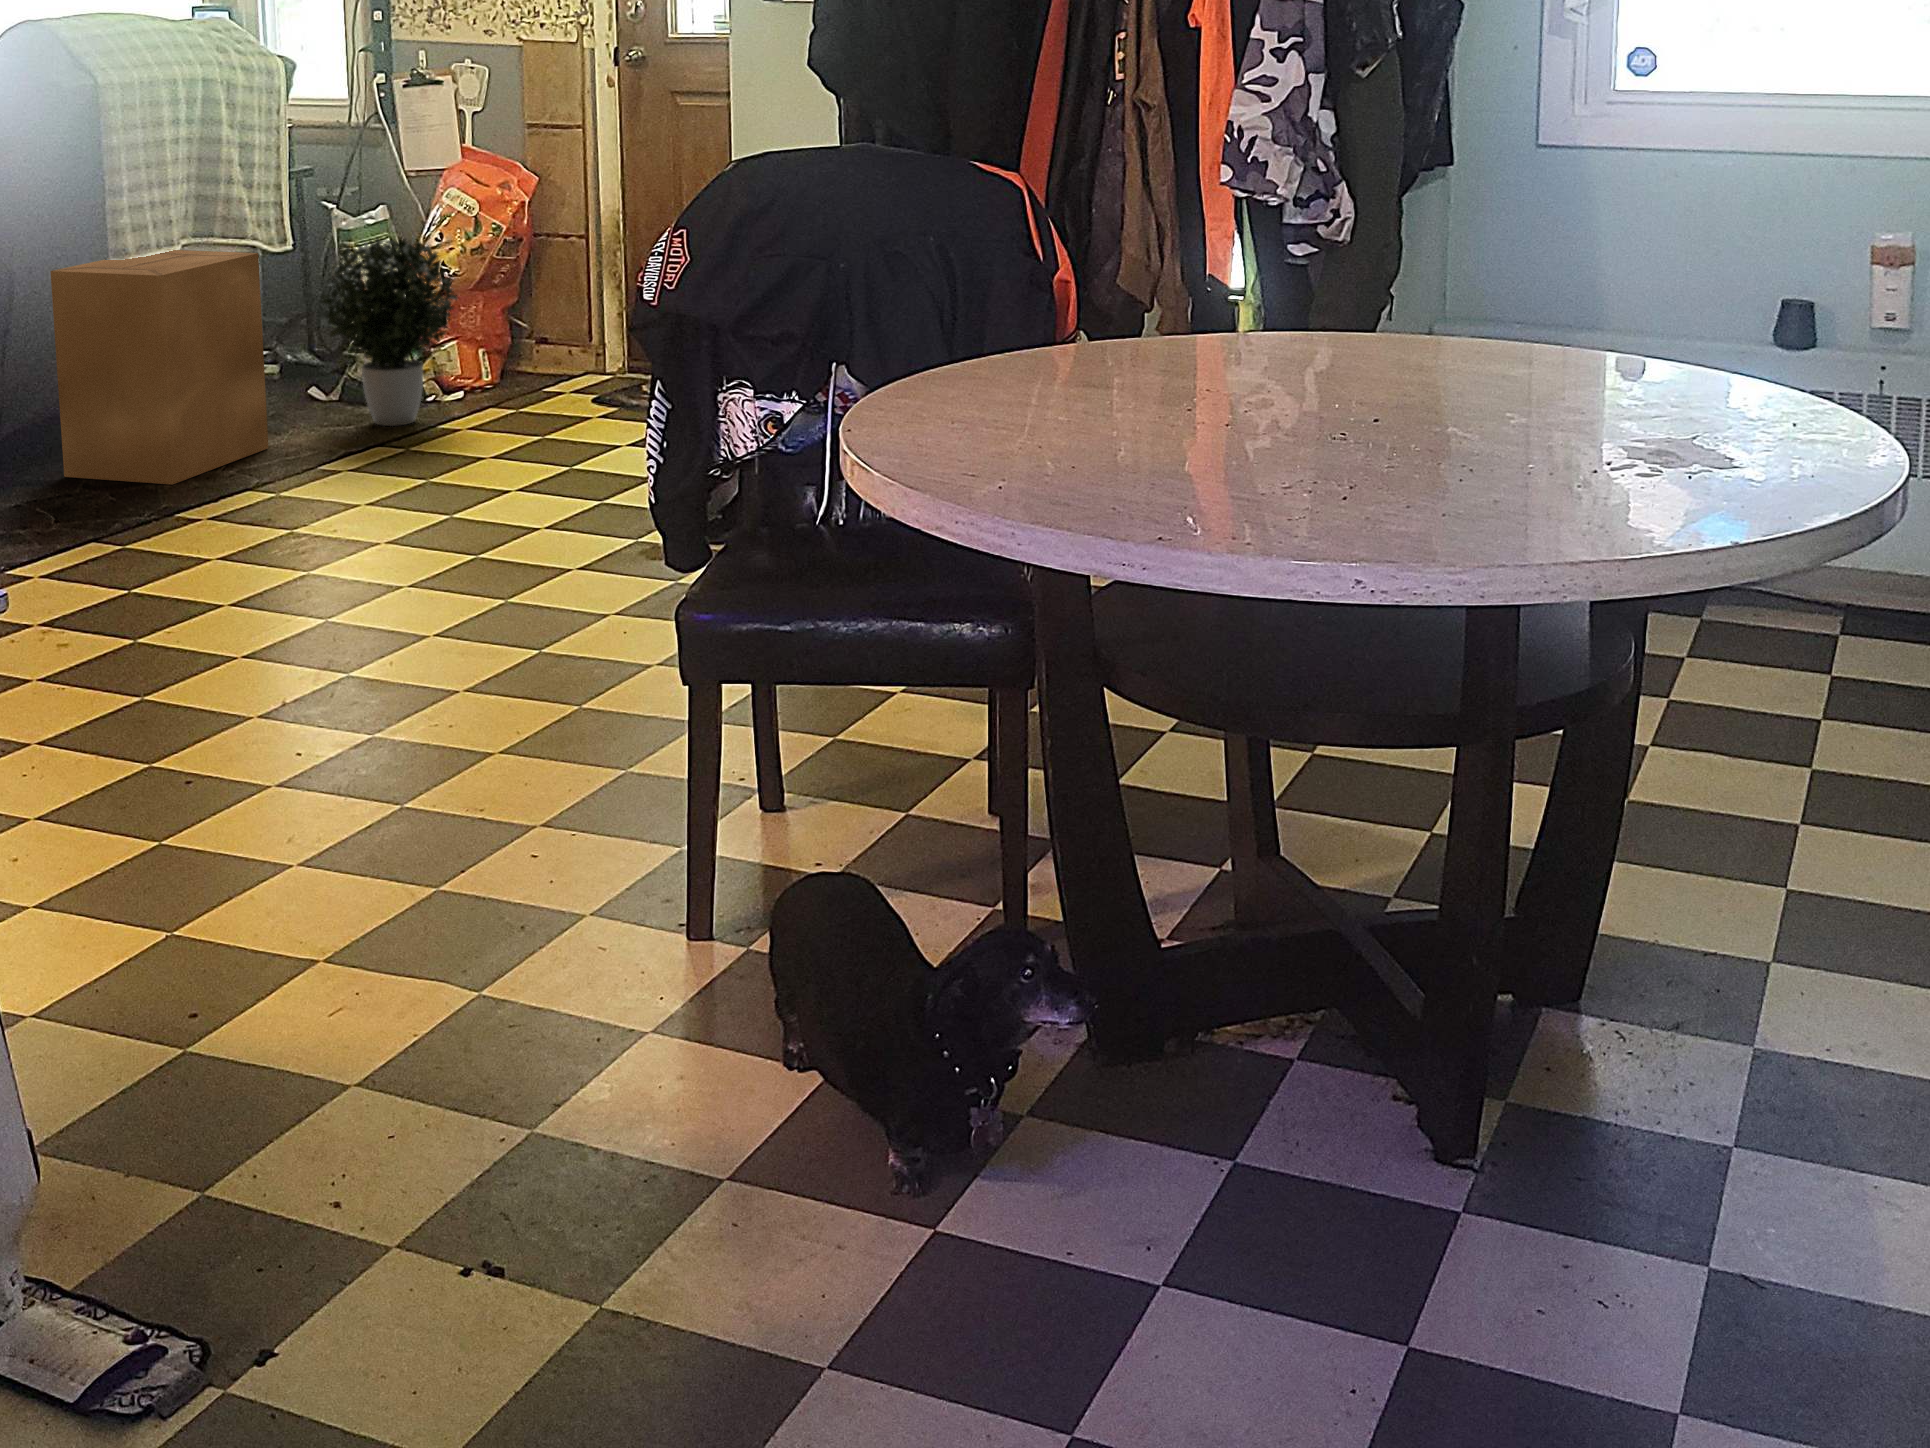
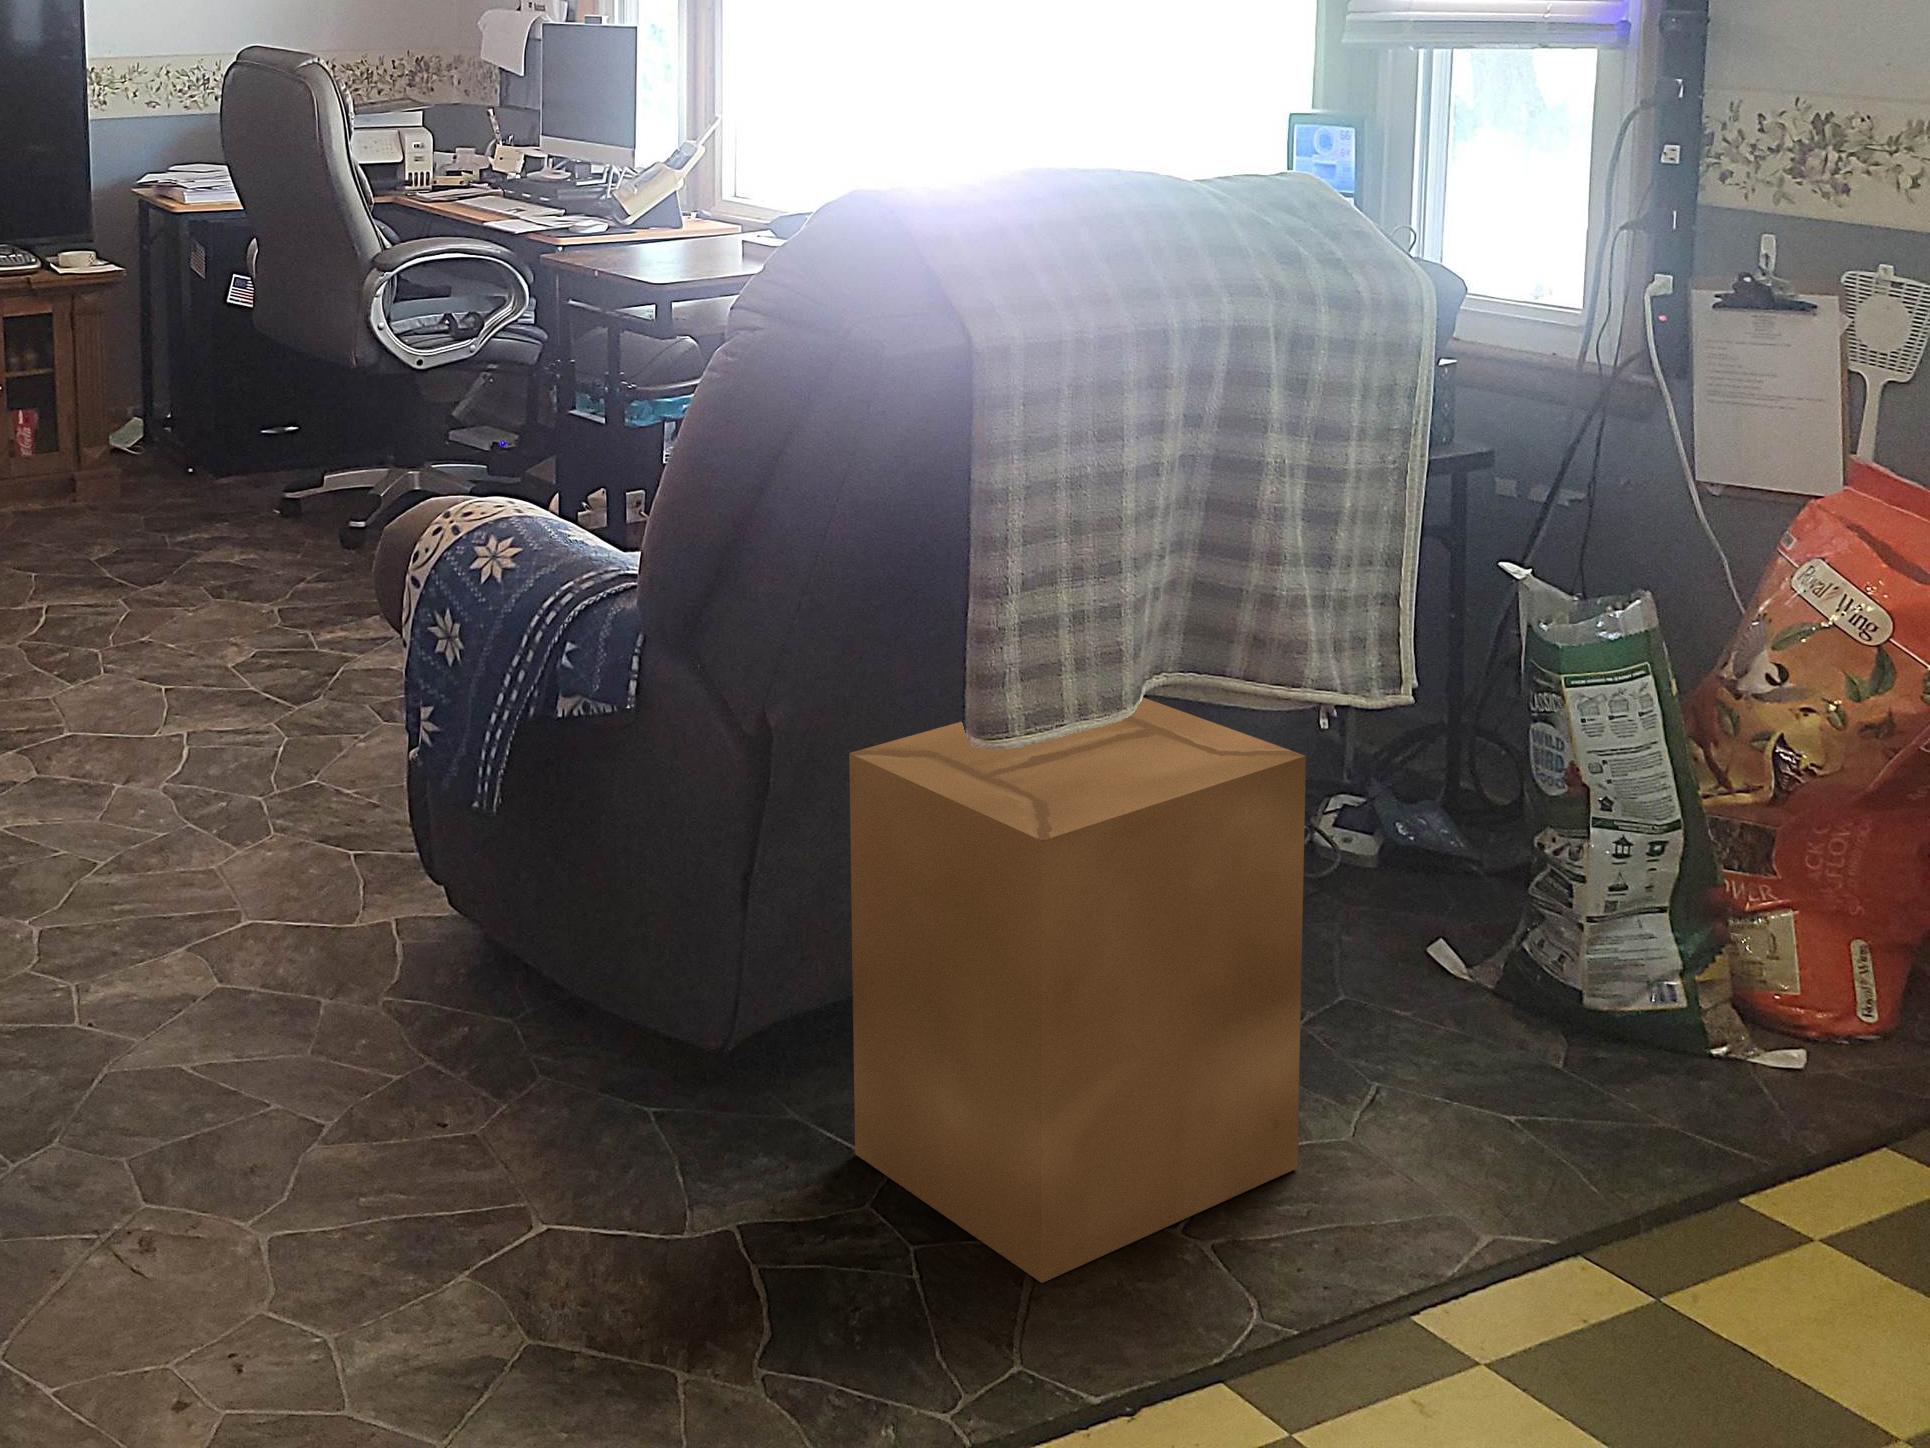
potted plant: present [322,238,457,426] -> none [1456,710,1815,1153]

